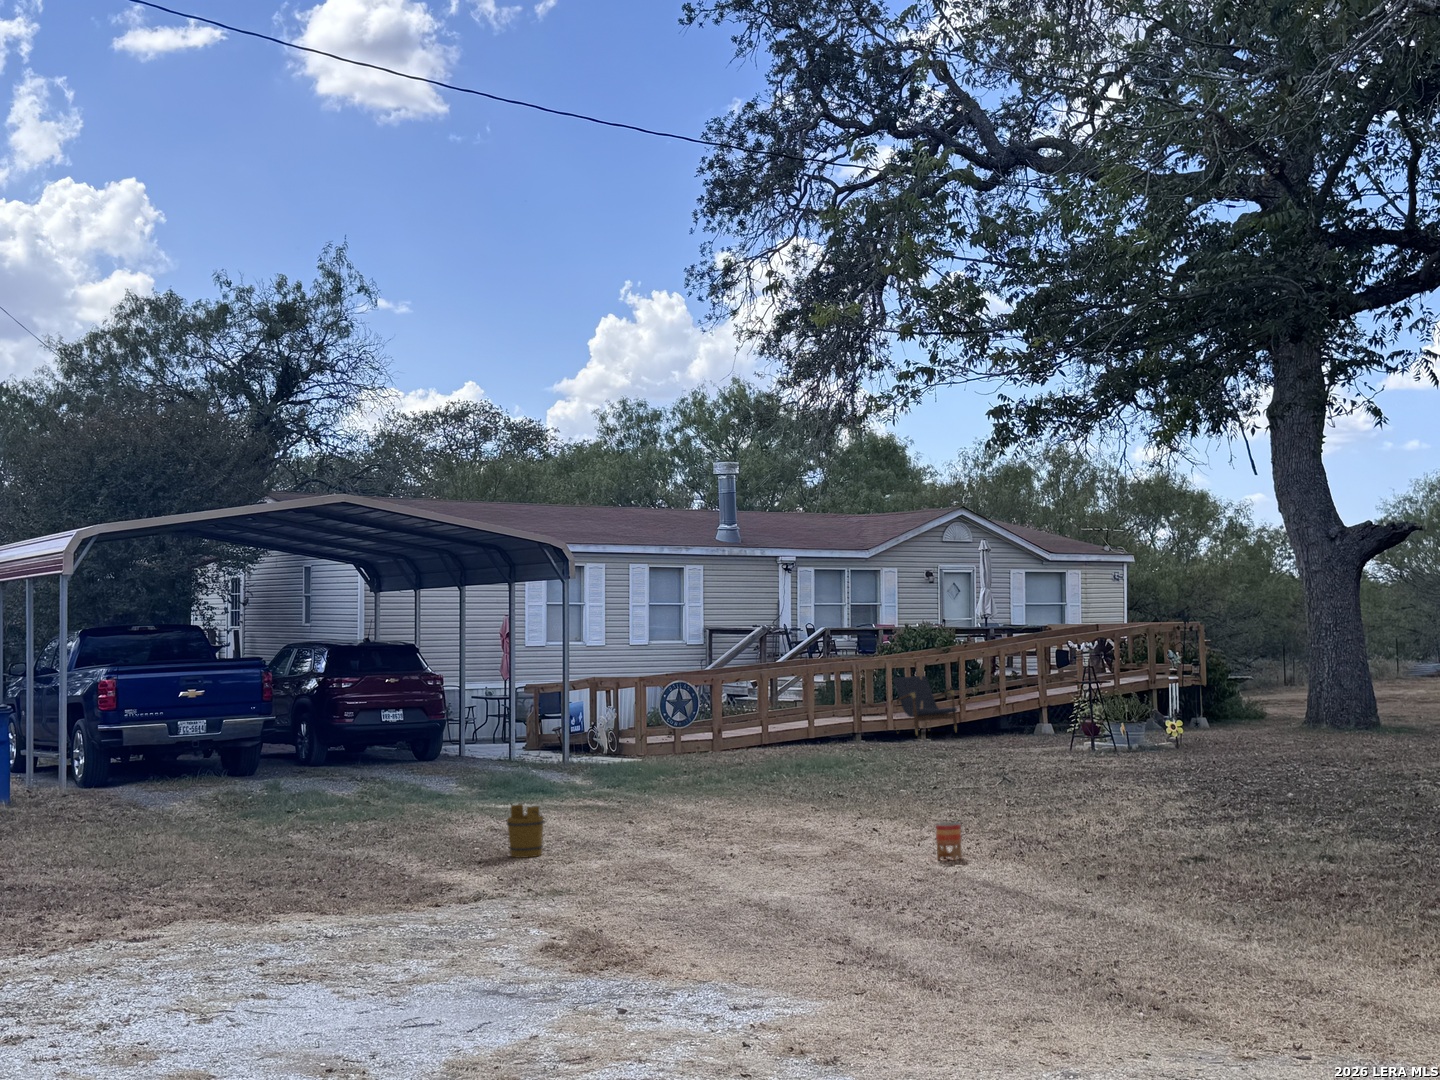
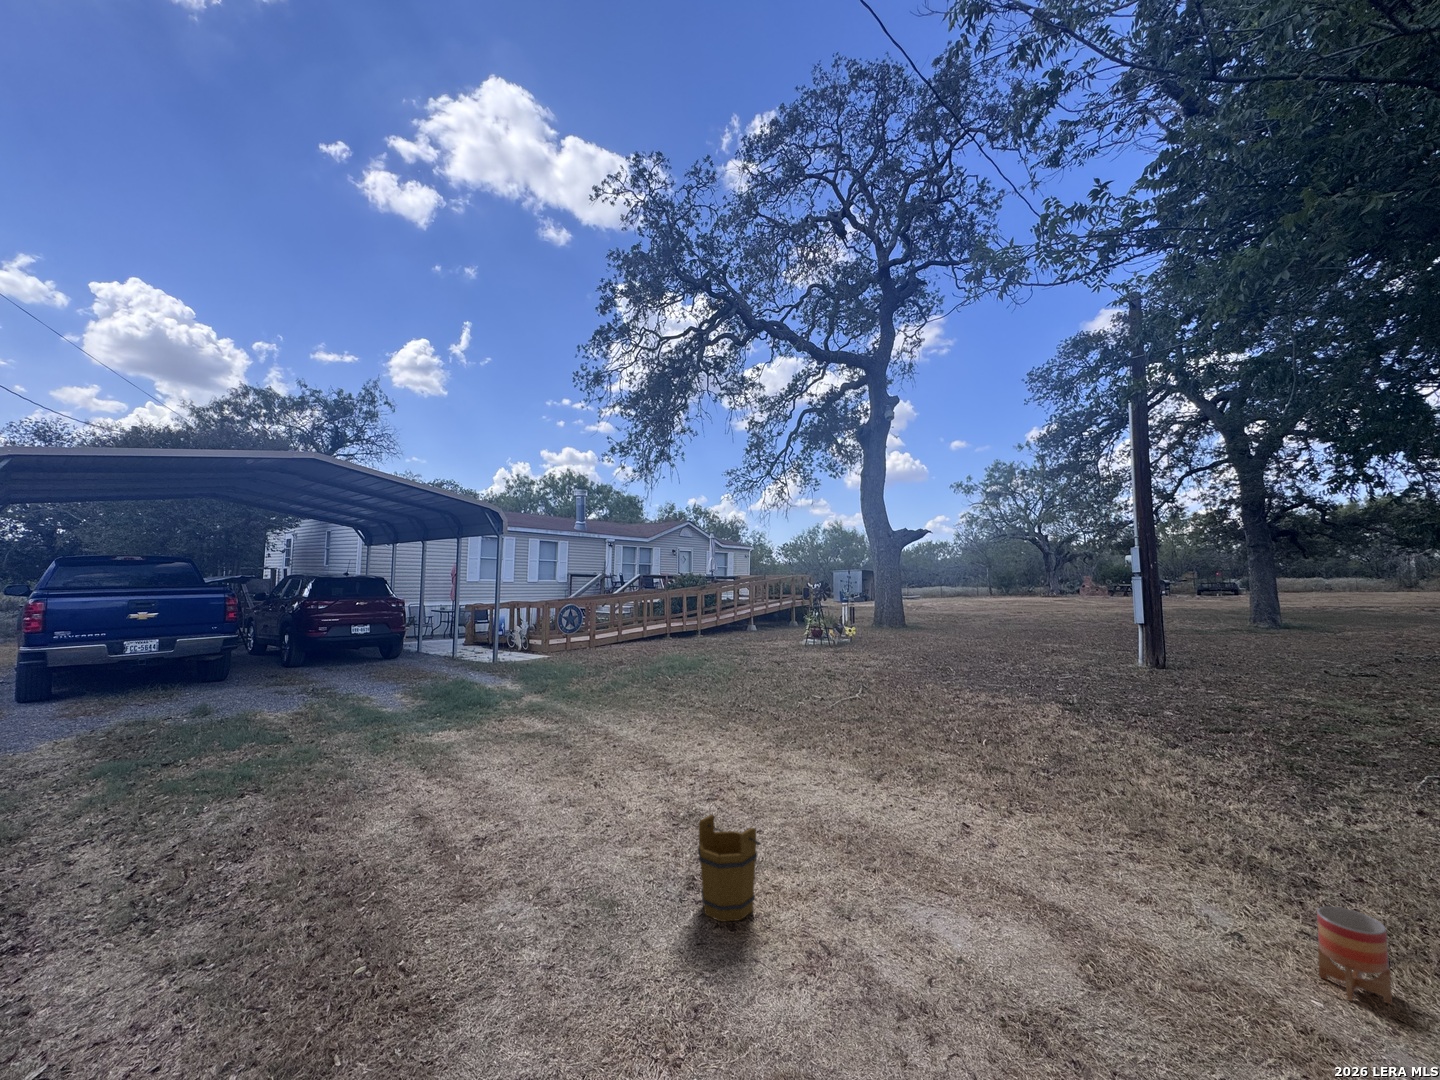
lounge chair: present [894,676,957,735] -> none [693,602,731,637]
bucket: present [507,804,545,858] -> present [698,815,761,922]

